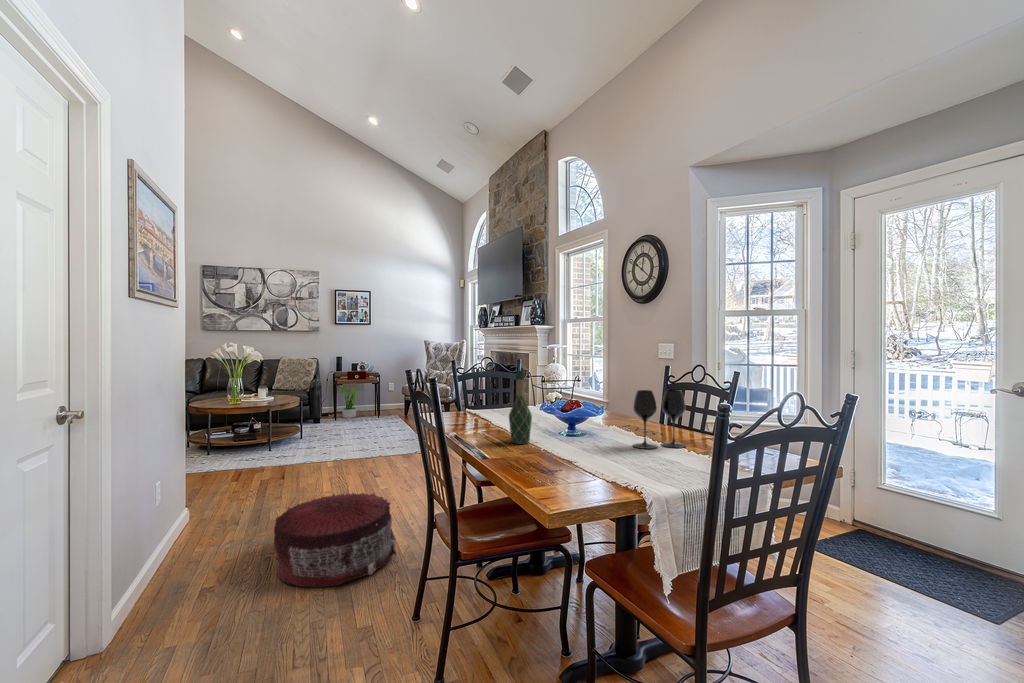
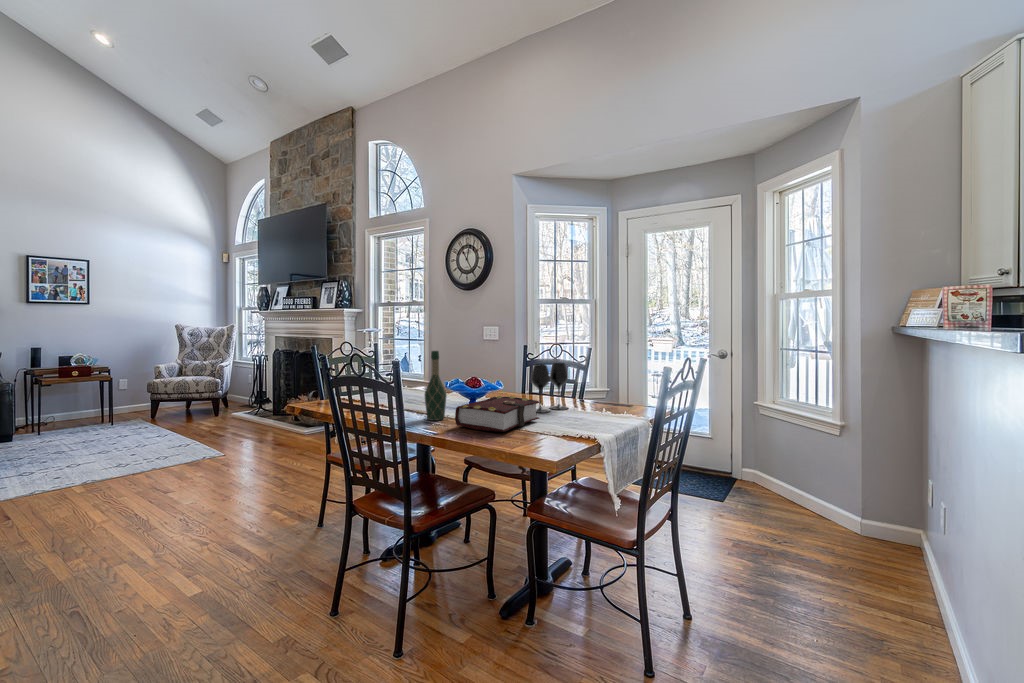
potted plant: present [339,383,359,418] -> none [28,372,78,428]
book: none [525,424,624,465] -> present [455,396,539,432]
pouf: present [274,493,396,587] -> none [89,501,266,633]

